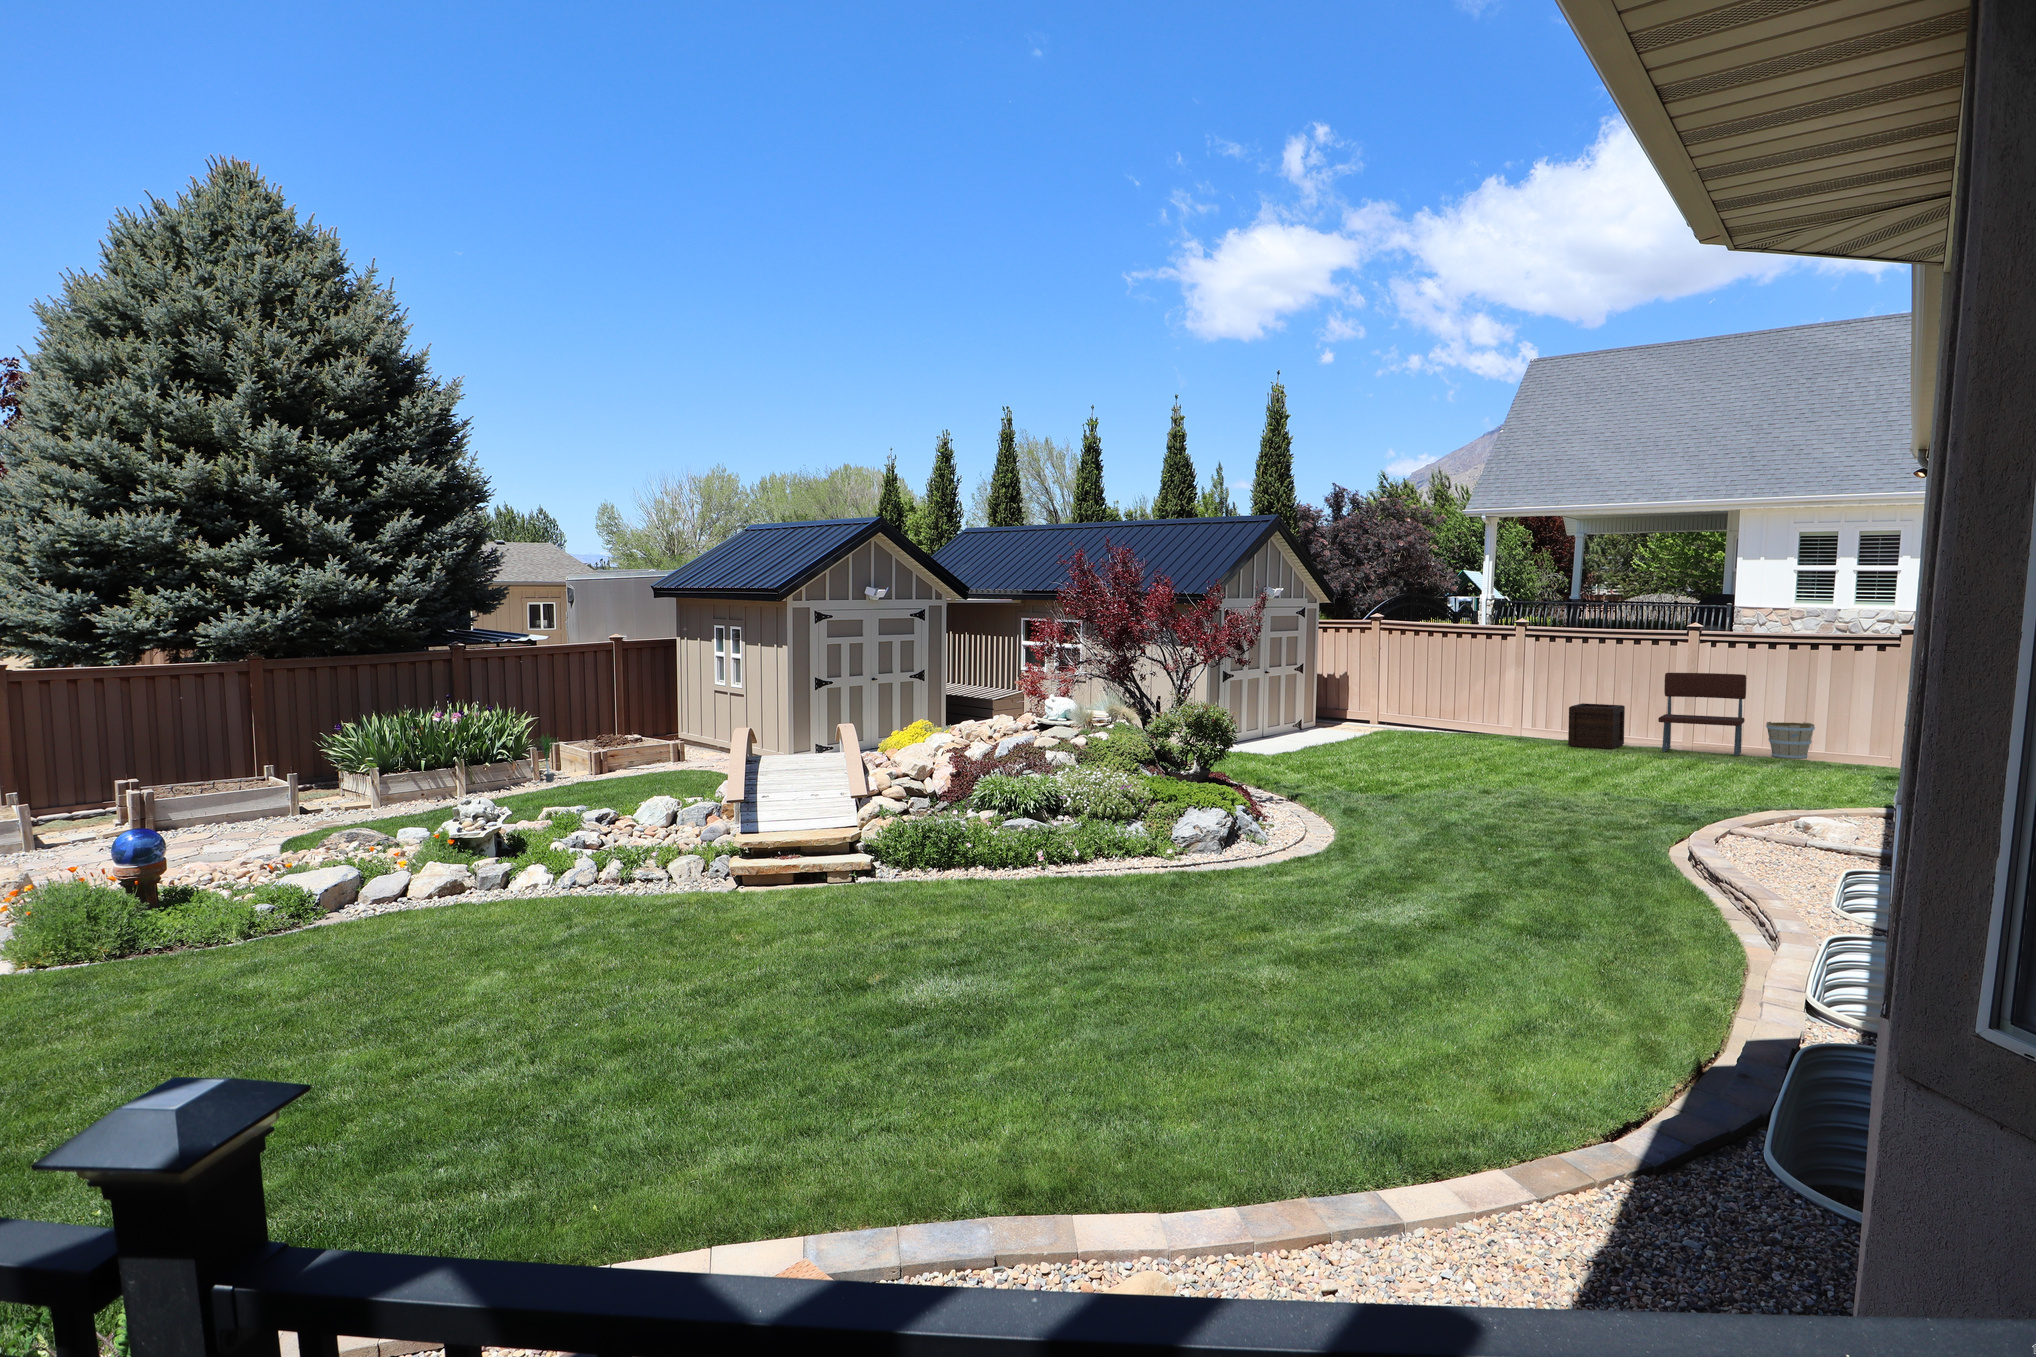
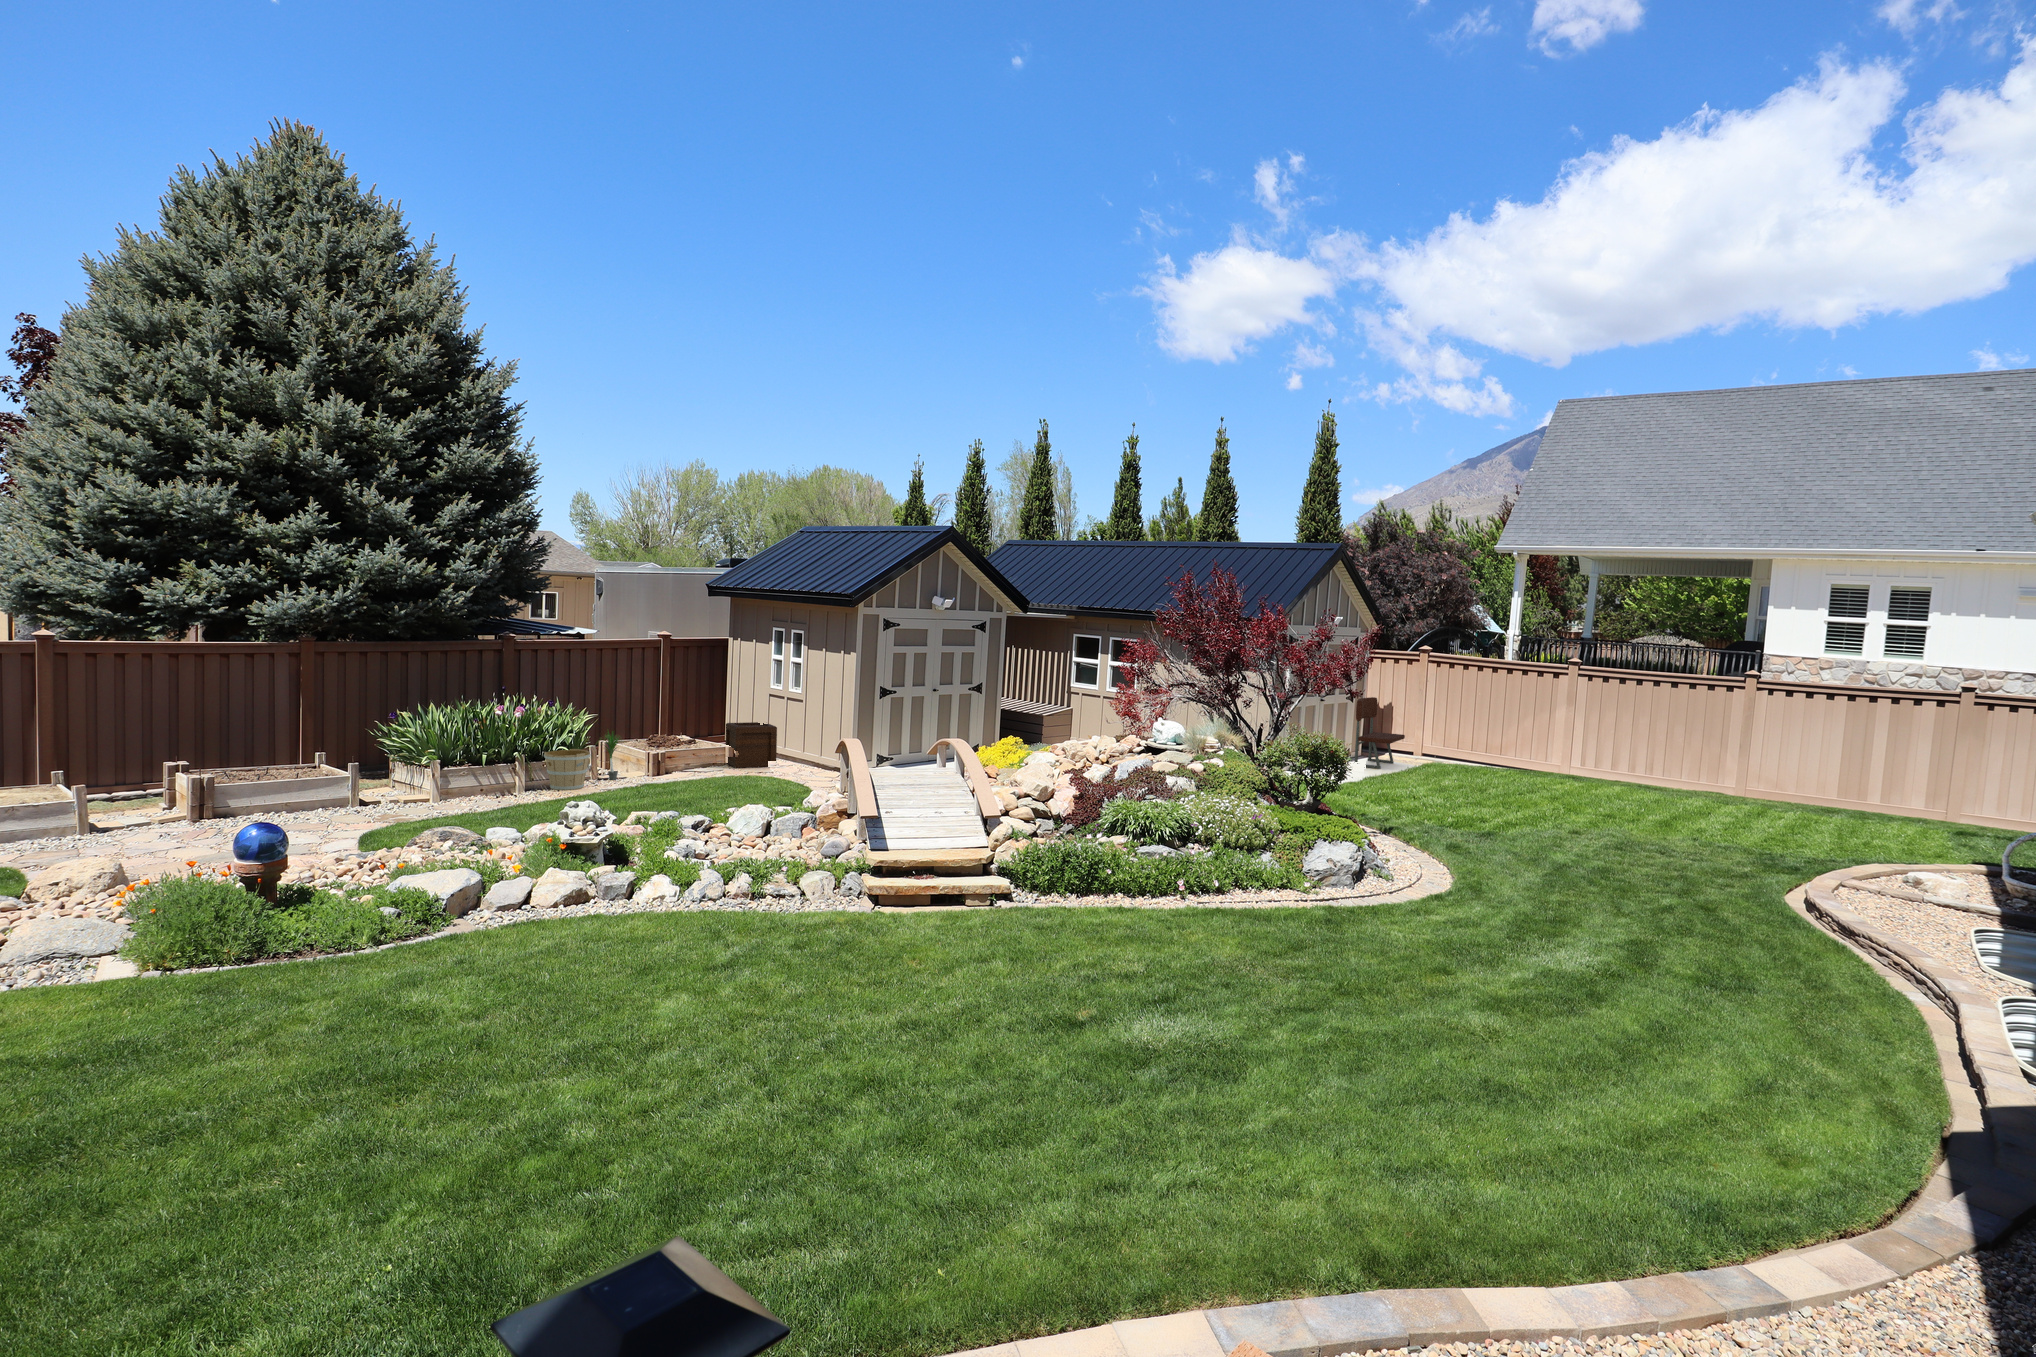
bench: present [1658,673,1746,756] -> present [1355,697,1405,769]
wooden crate: present [1568,703,1625,749] -> present [725,722,777,769]
wooden bucket: present [1766,722,1815,759] -> present [544,749,590,790]

